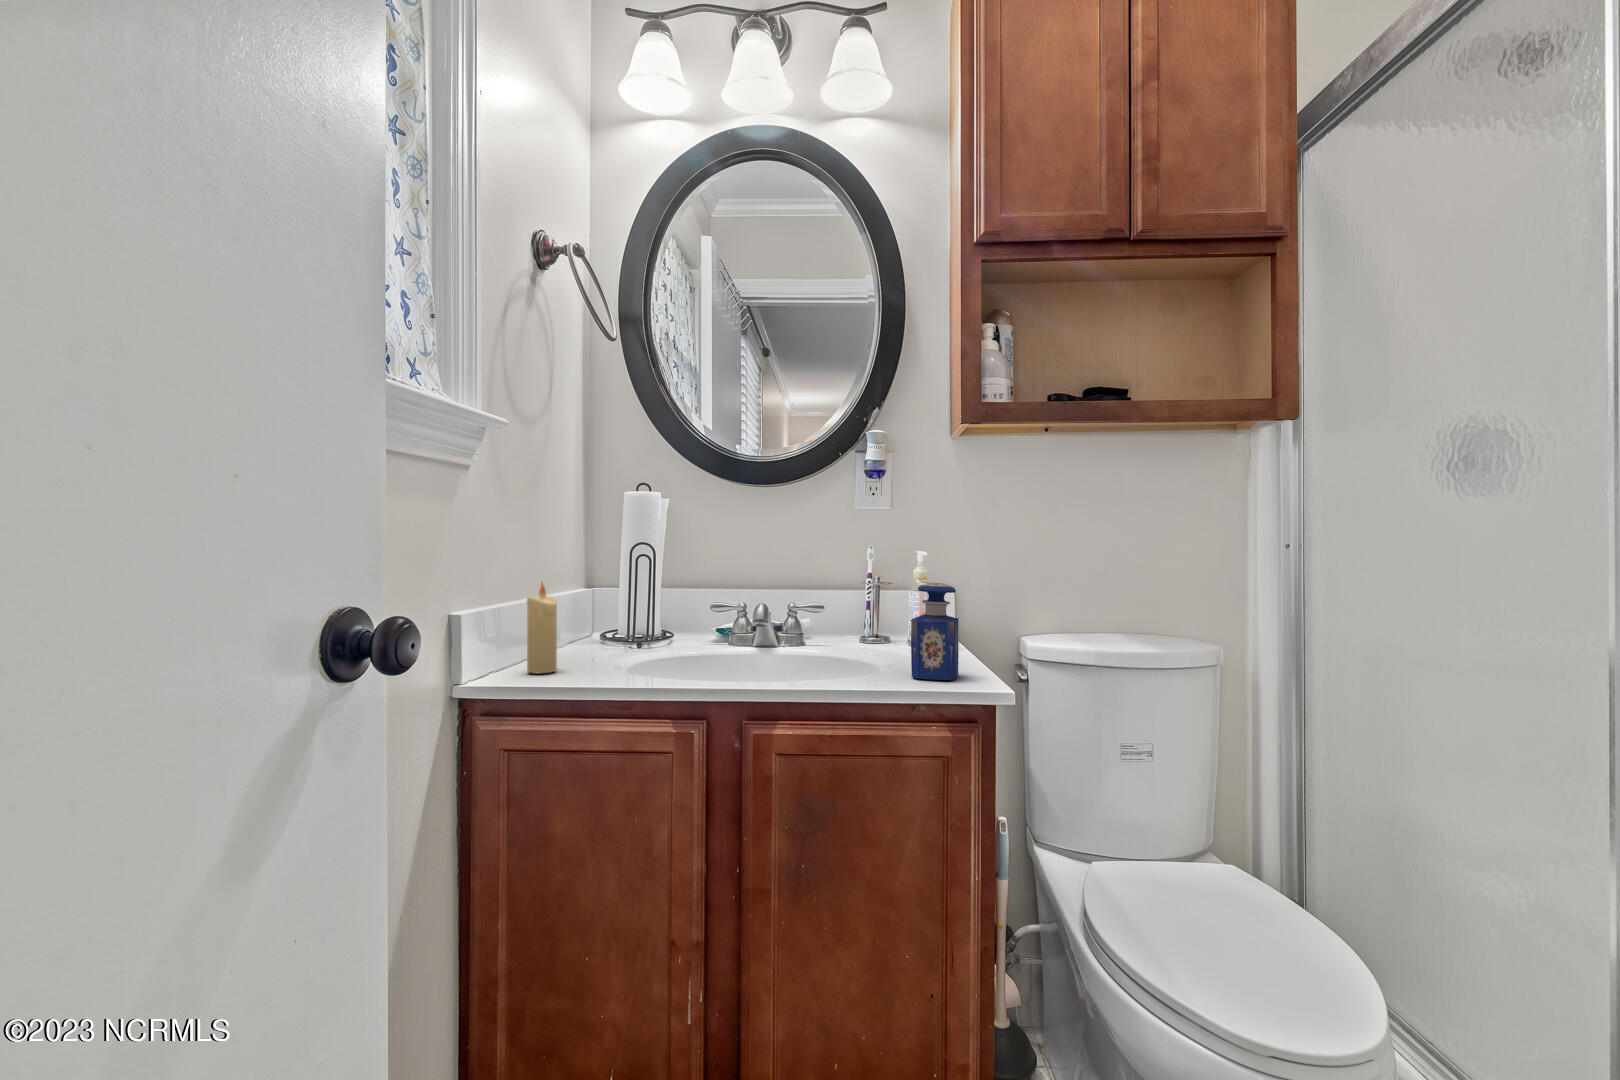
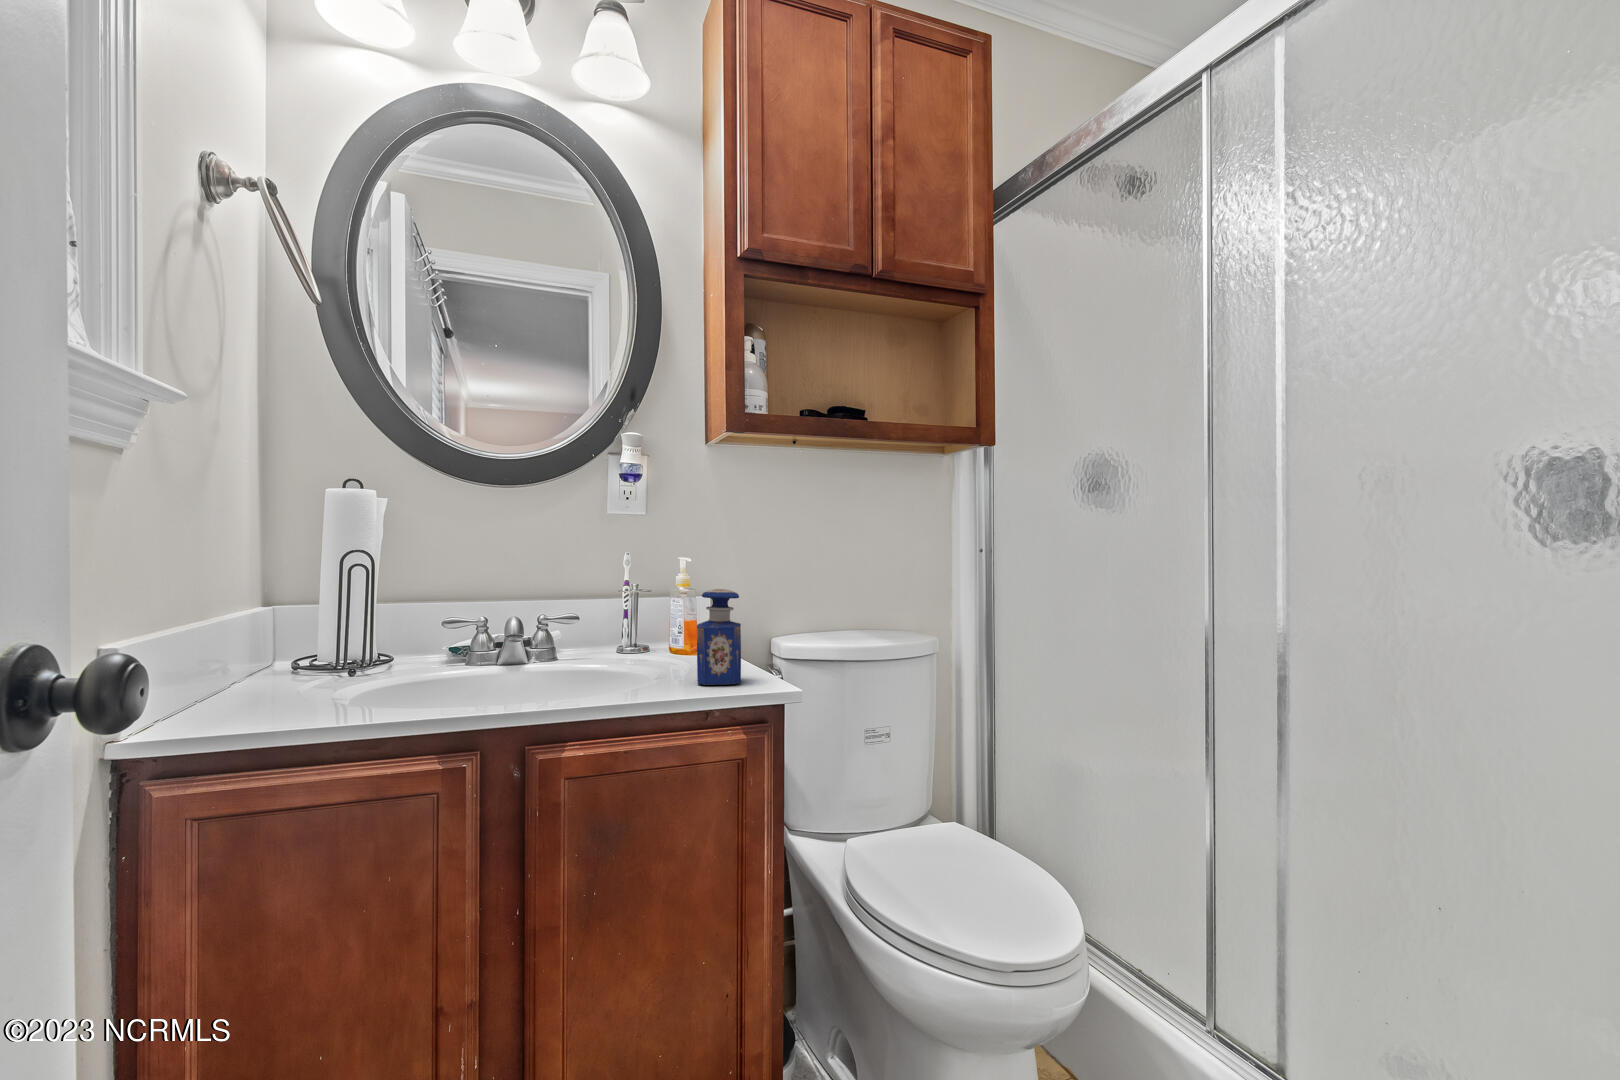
candle: present [527,582,557,673] -> none [218,599,264,716]

